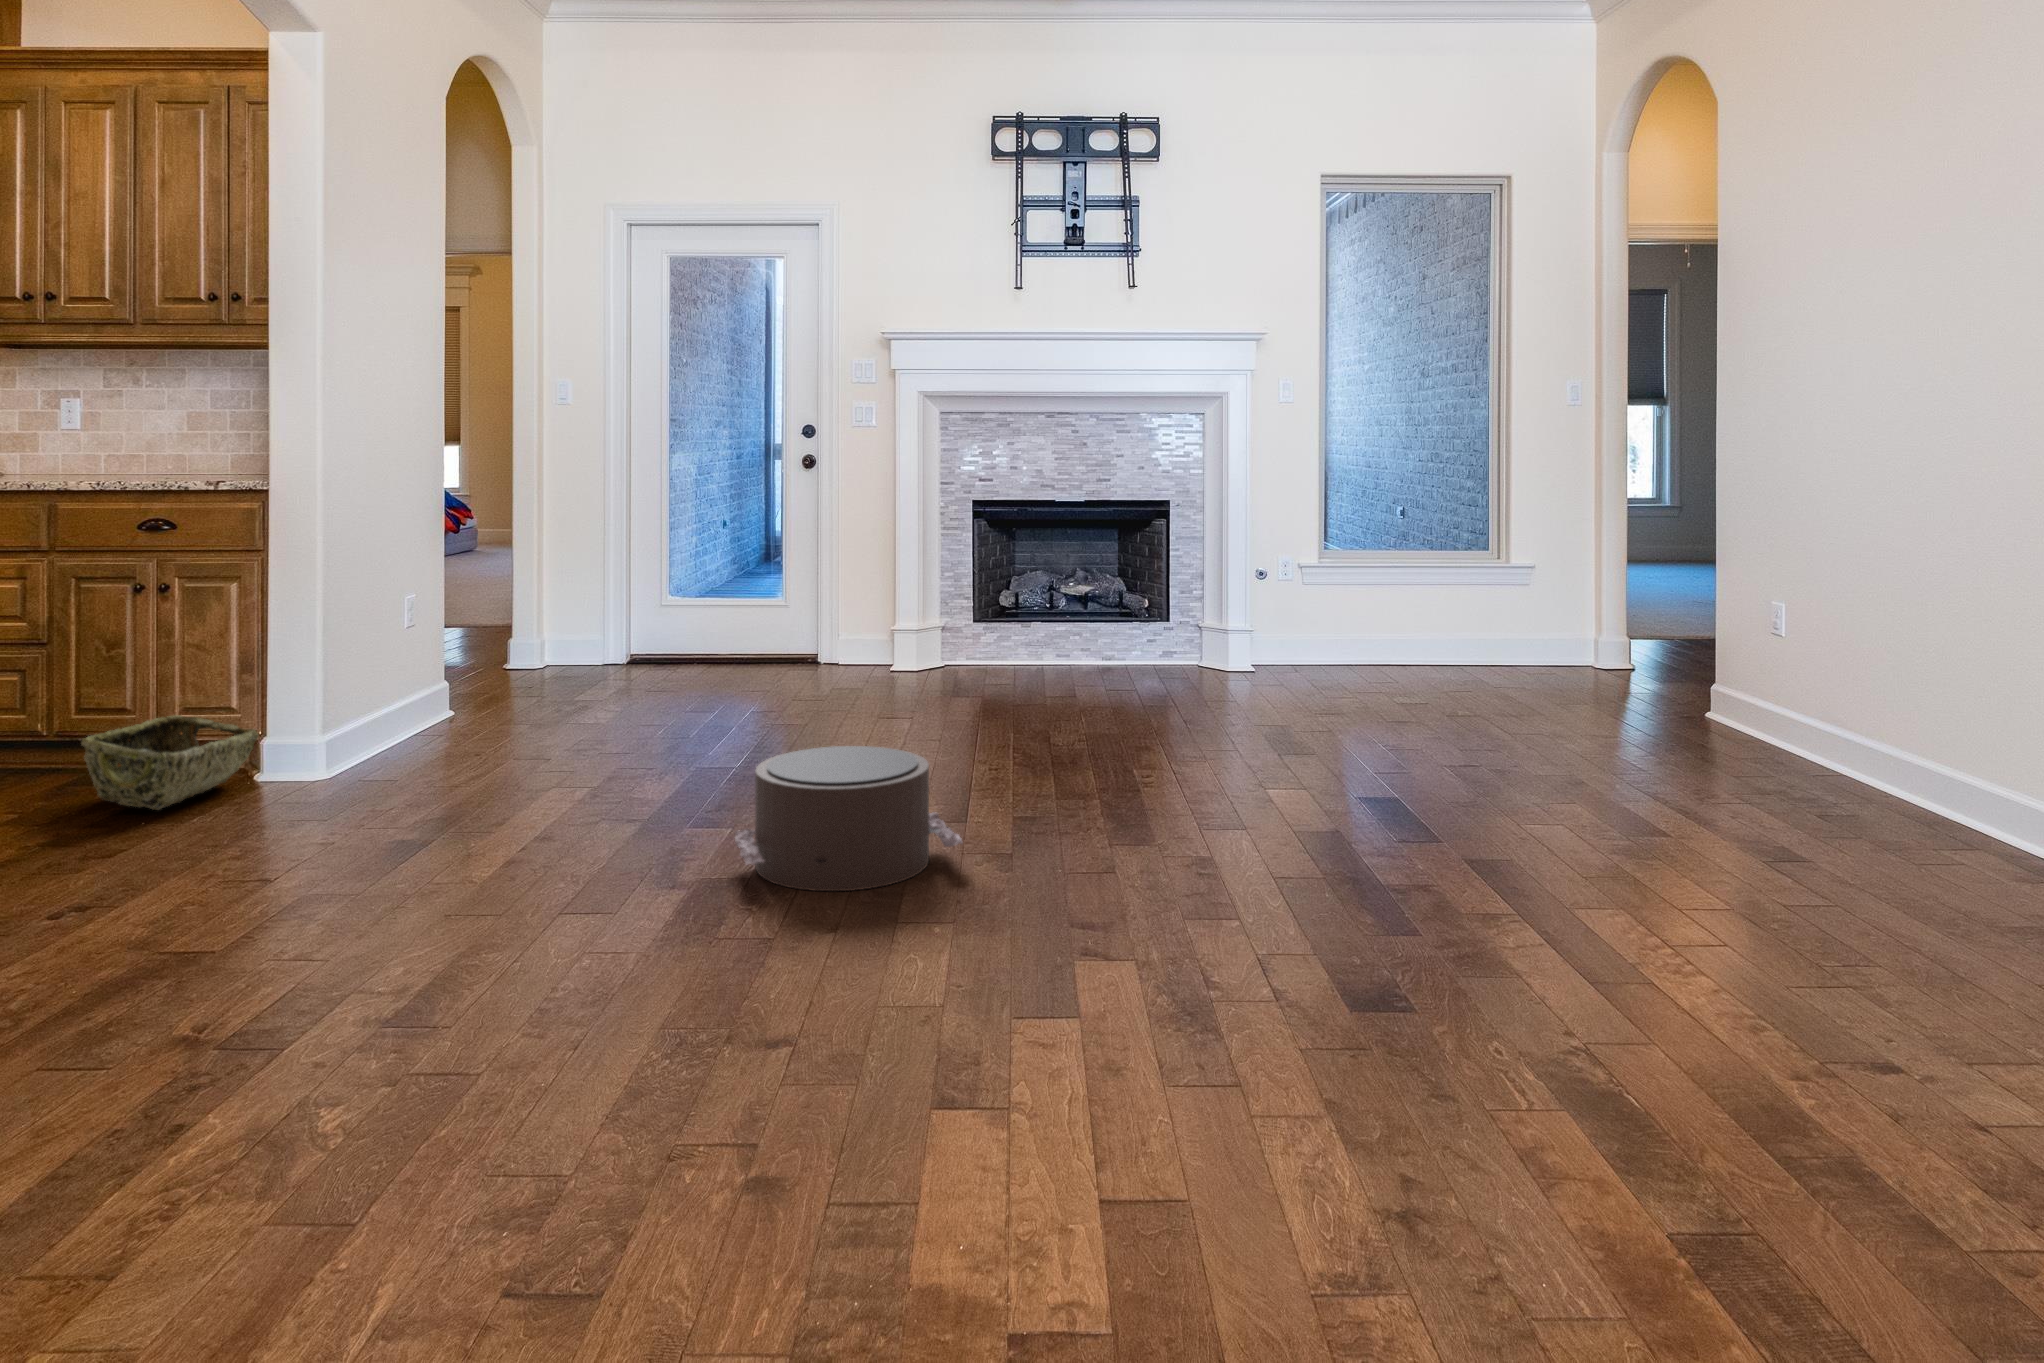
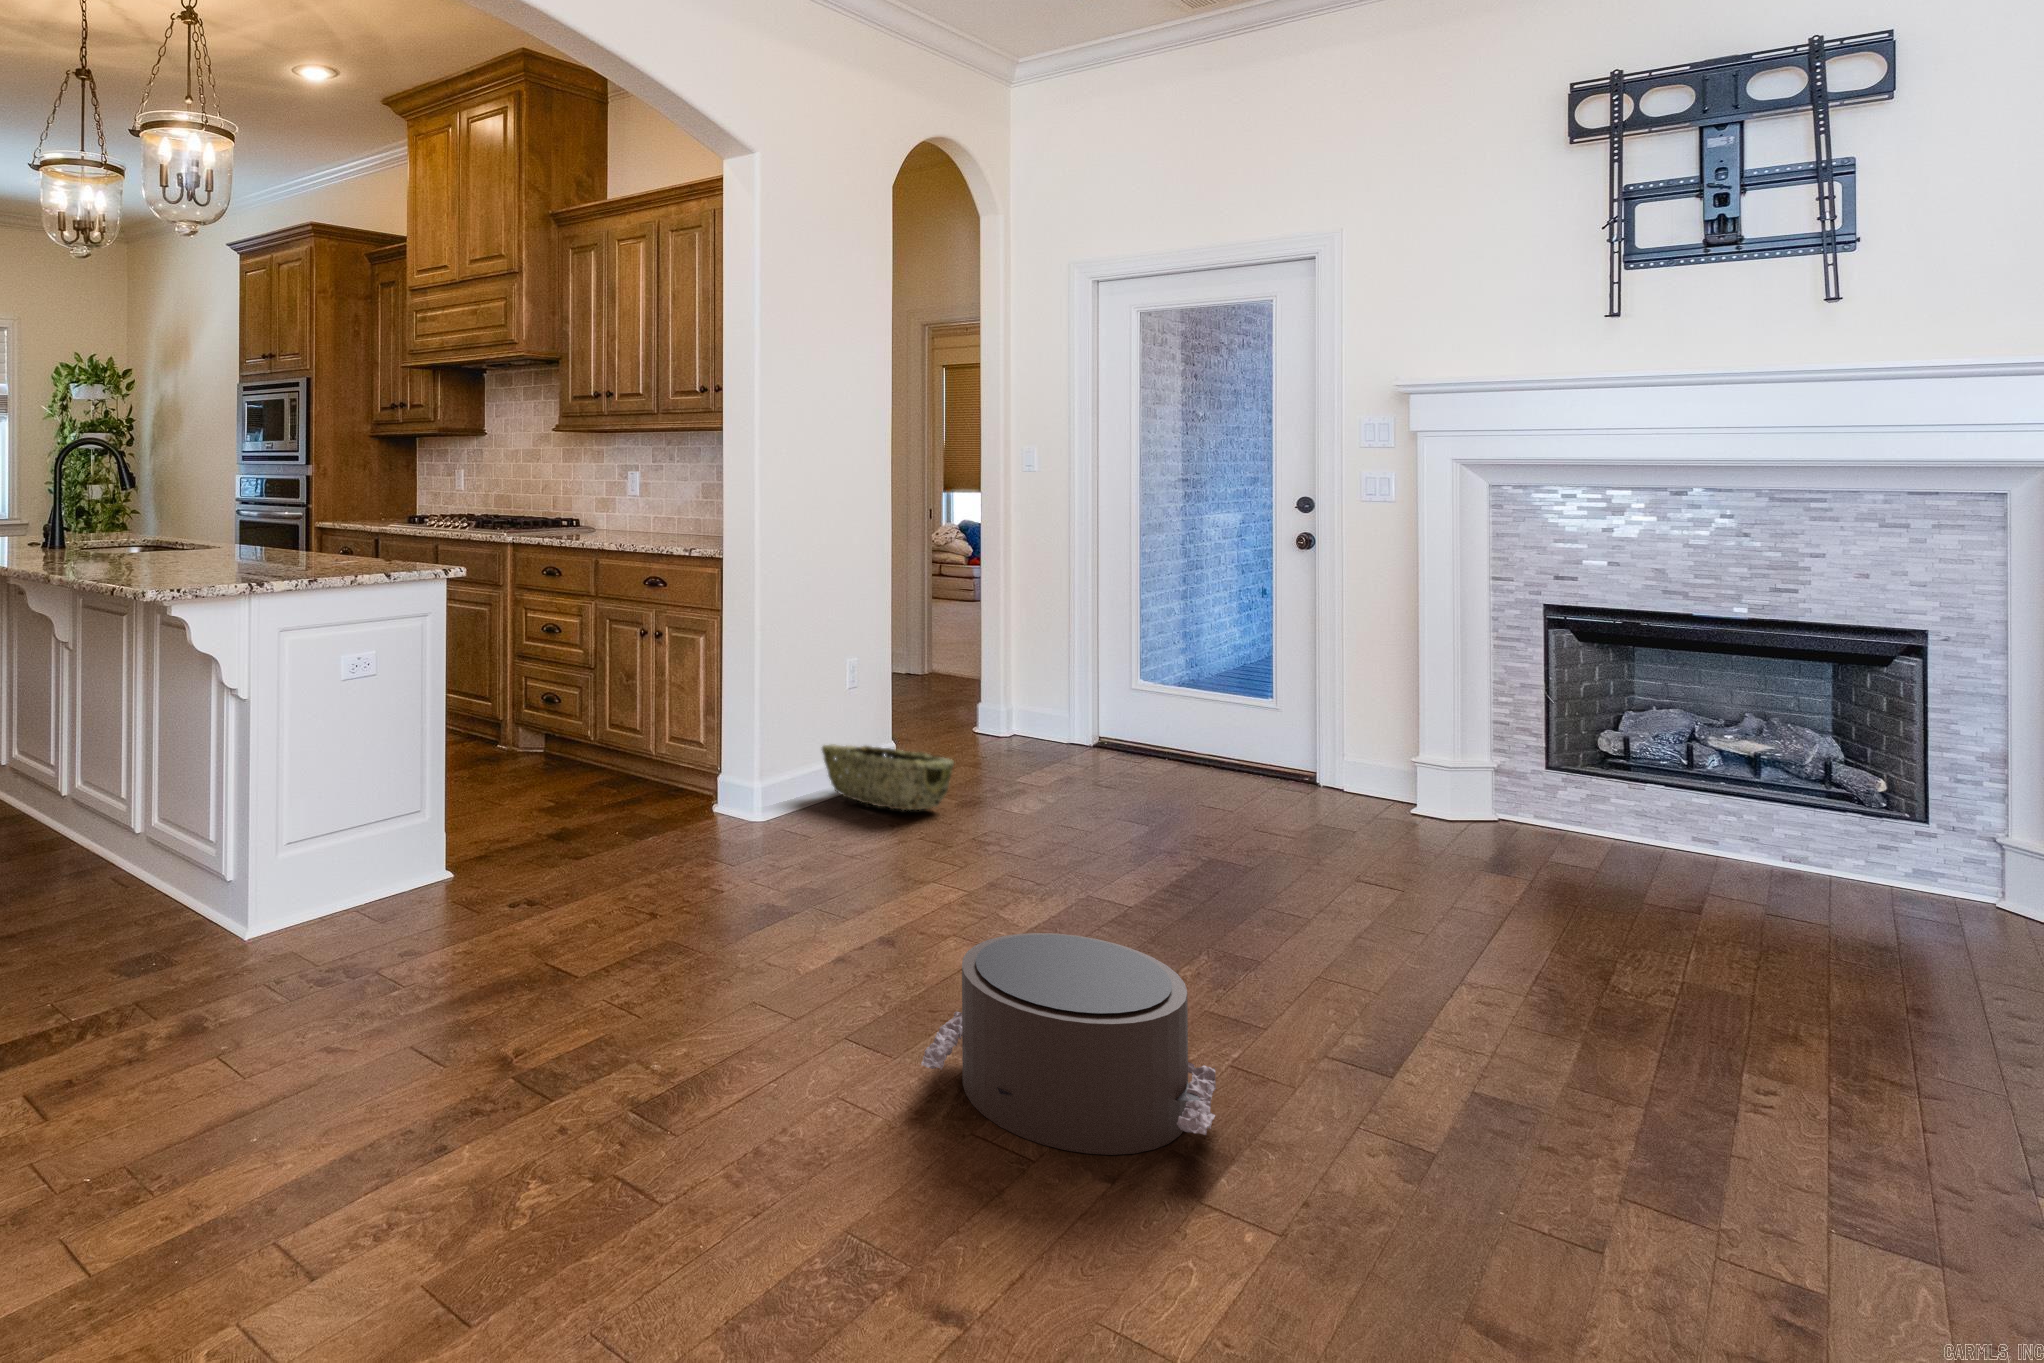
woven basket: present [82,715,258,810] -> present [822,744,954,810]

